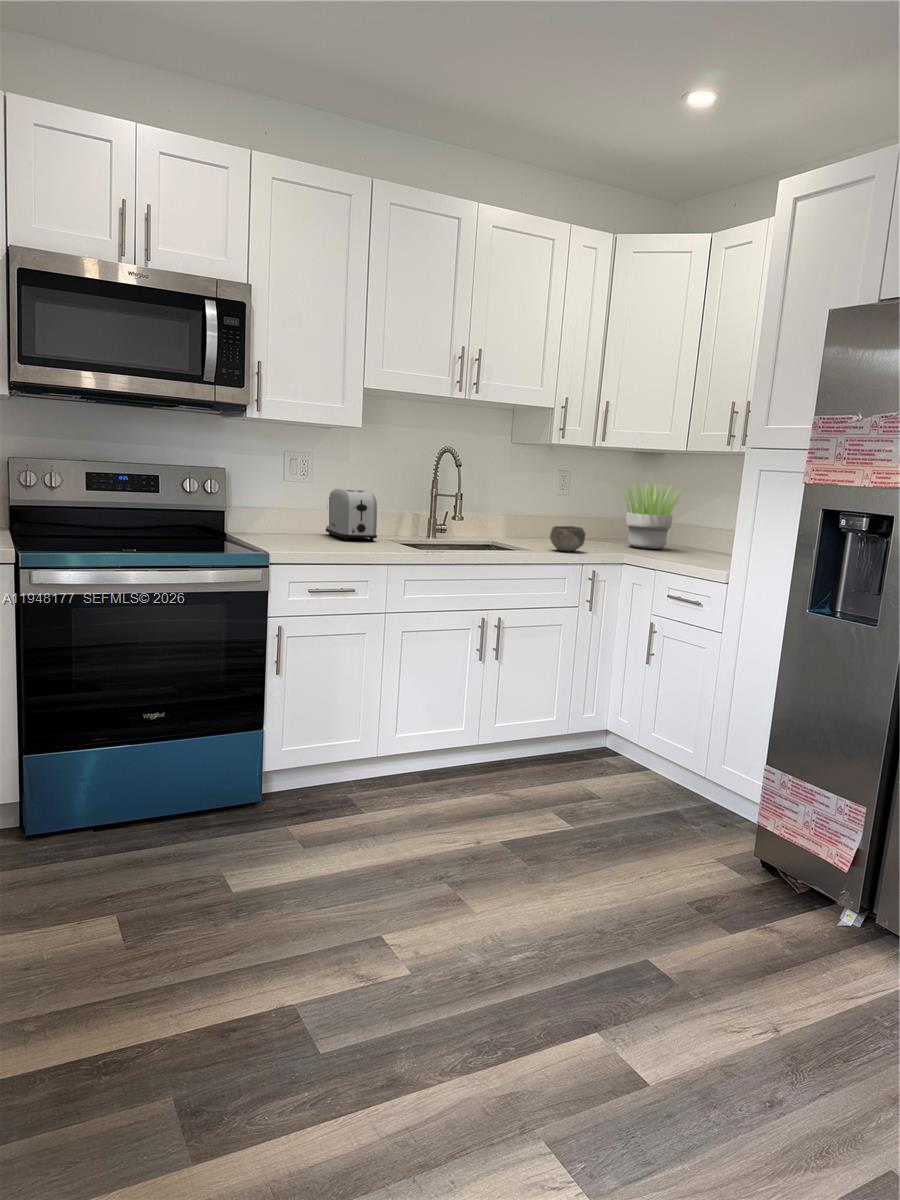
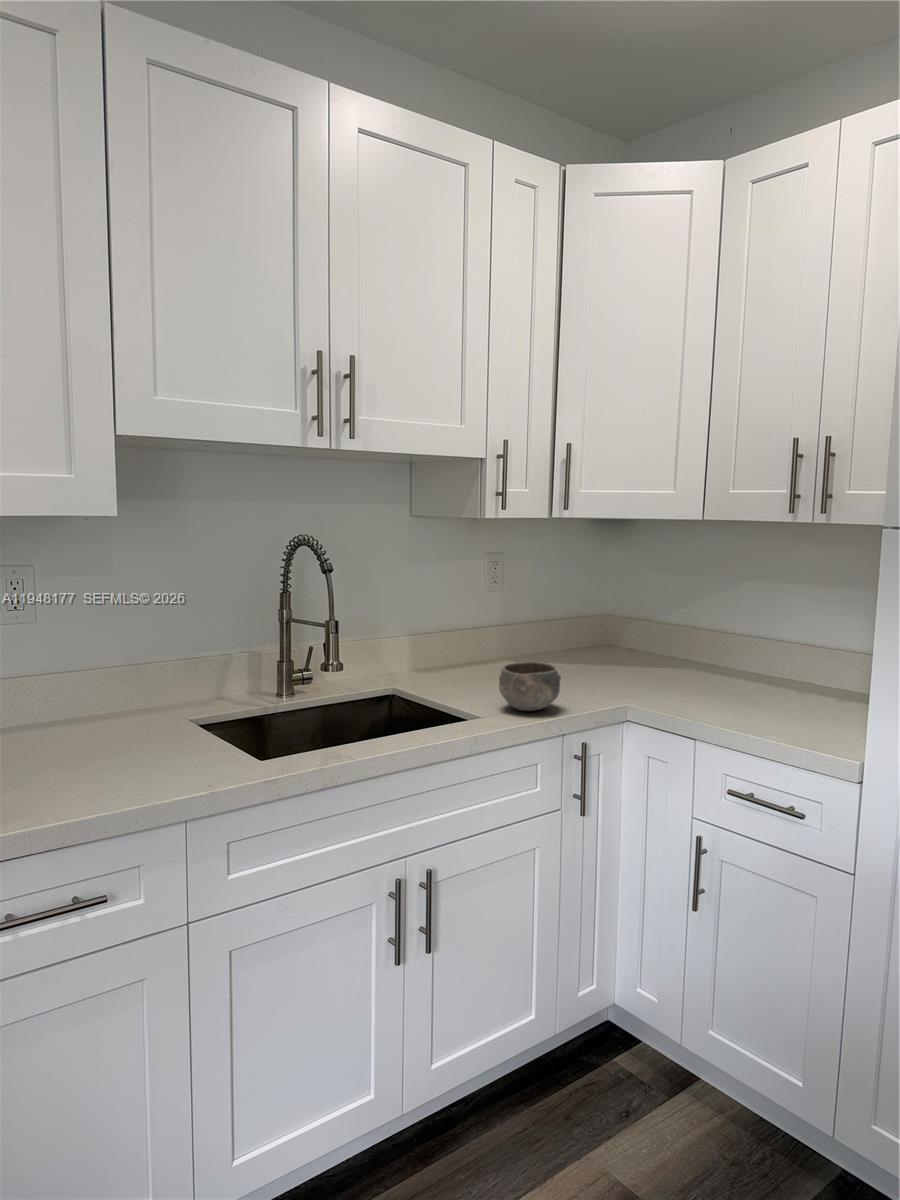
potted plant: present [623,483,685,549] -> none [575,565,699,675]
toaster: present [326,489,377,541] -> none [76,628,174,742]

